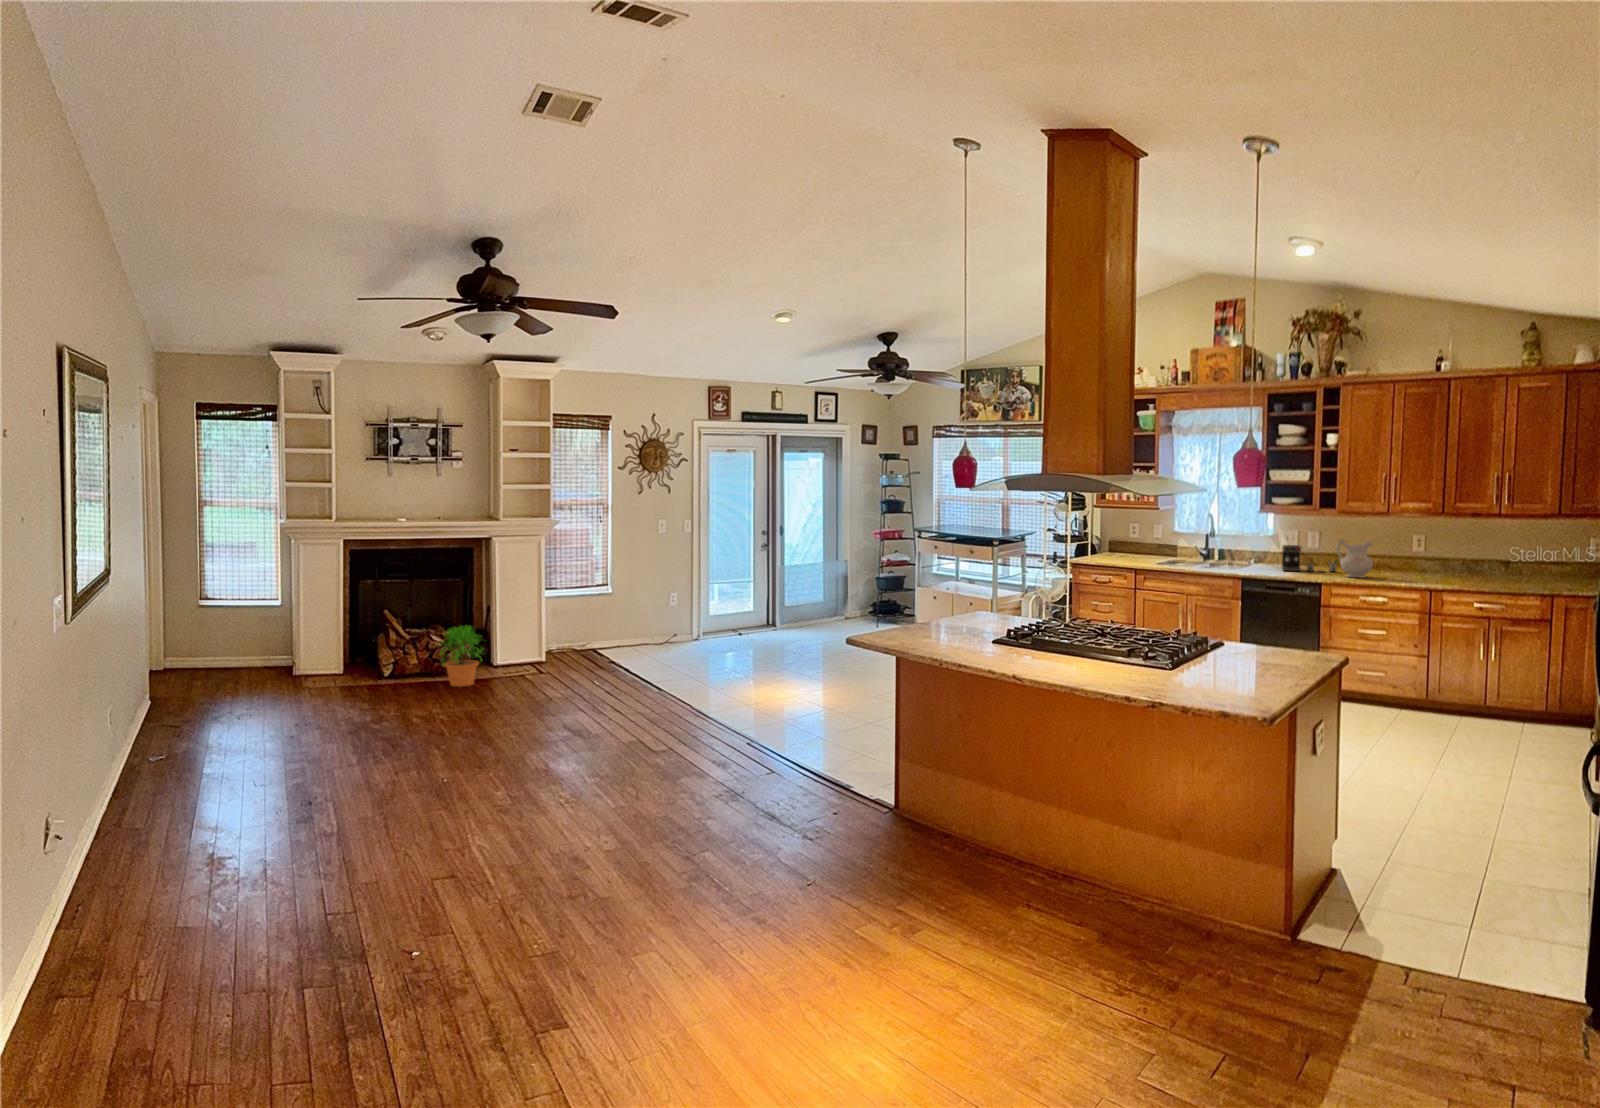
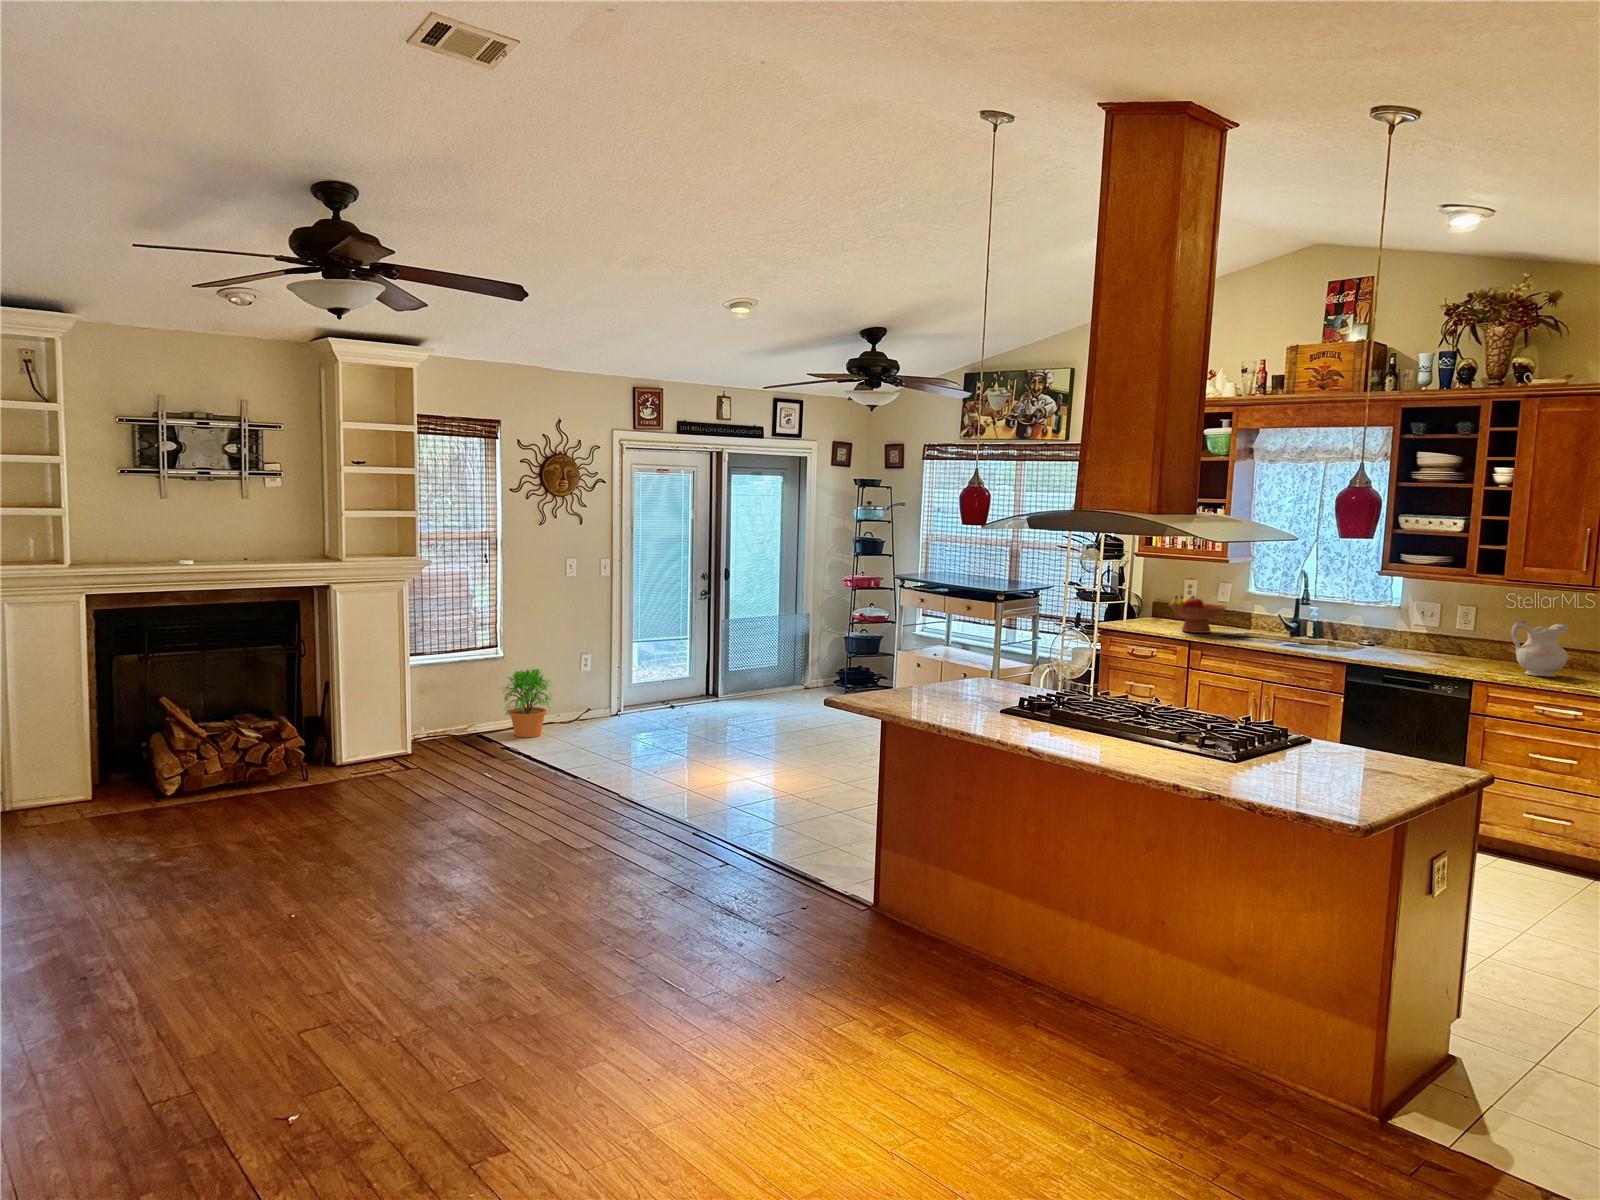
fruit bowl: none [1113,533,1156,560] -> present [1169,596,1227,633]
coffee maker: present [1282,545,1338,572] -> none [1415,621,1504,664]
potted plant: present [440,625,482,687] -> present [503,669,552,738]

